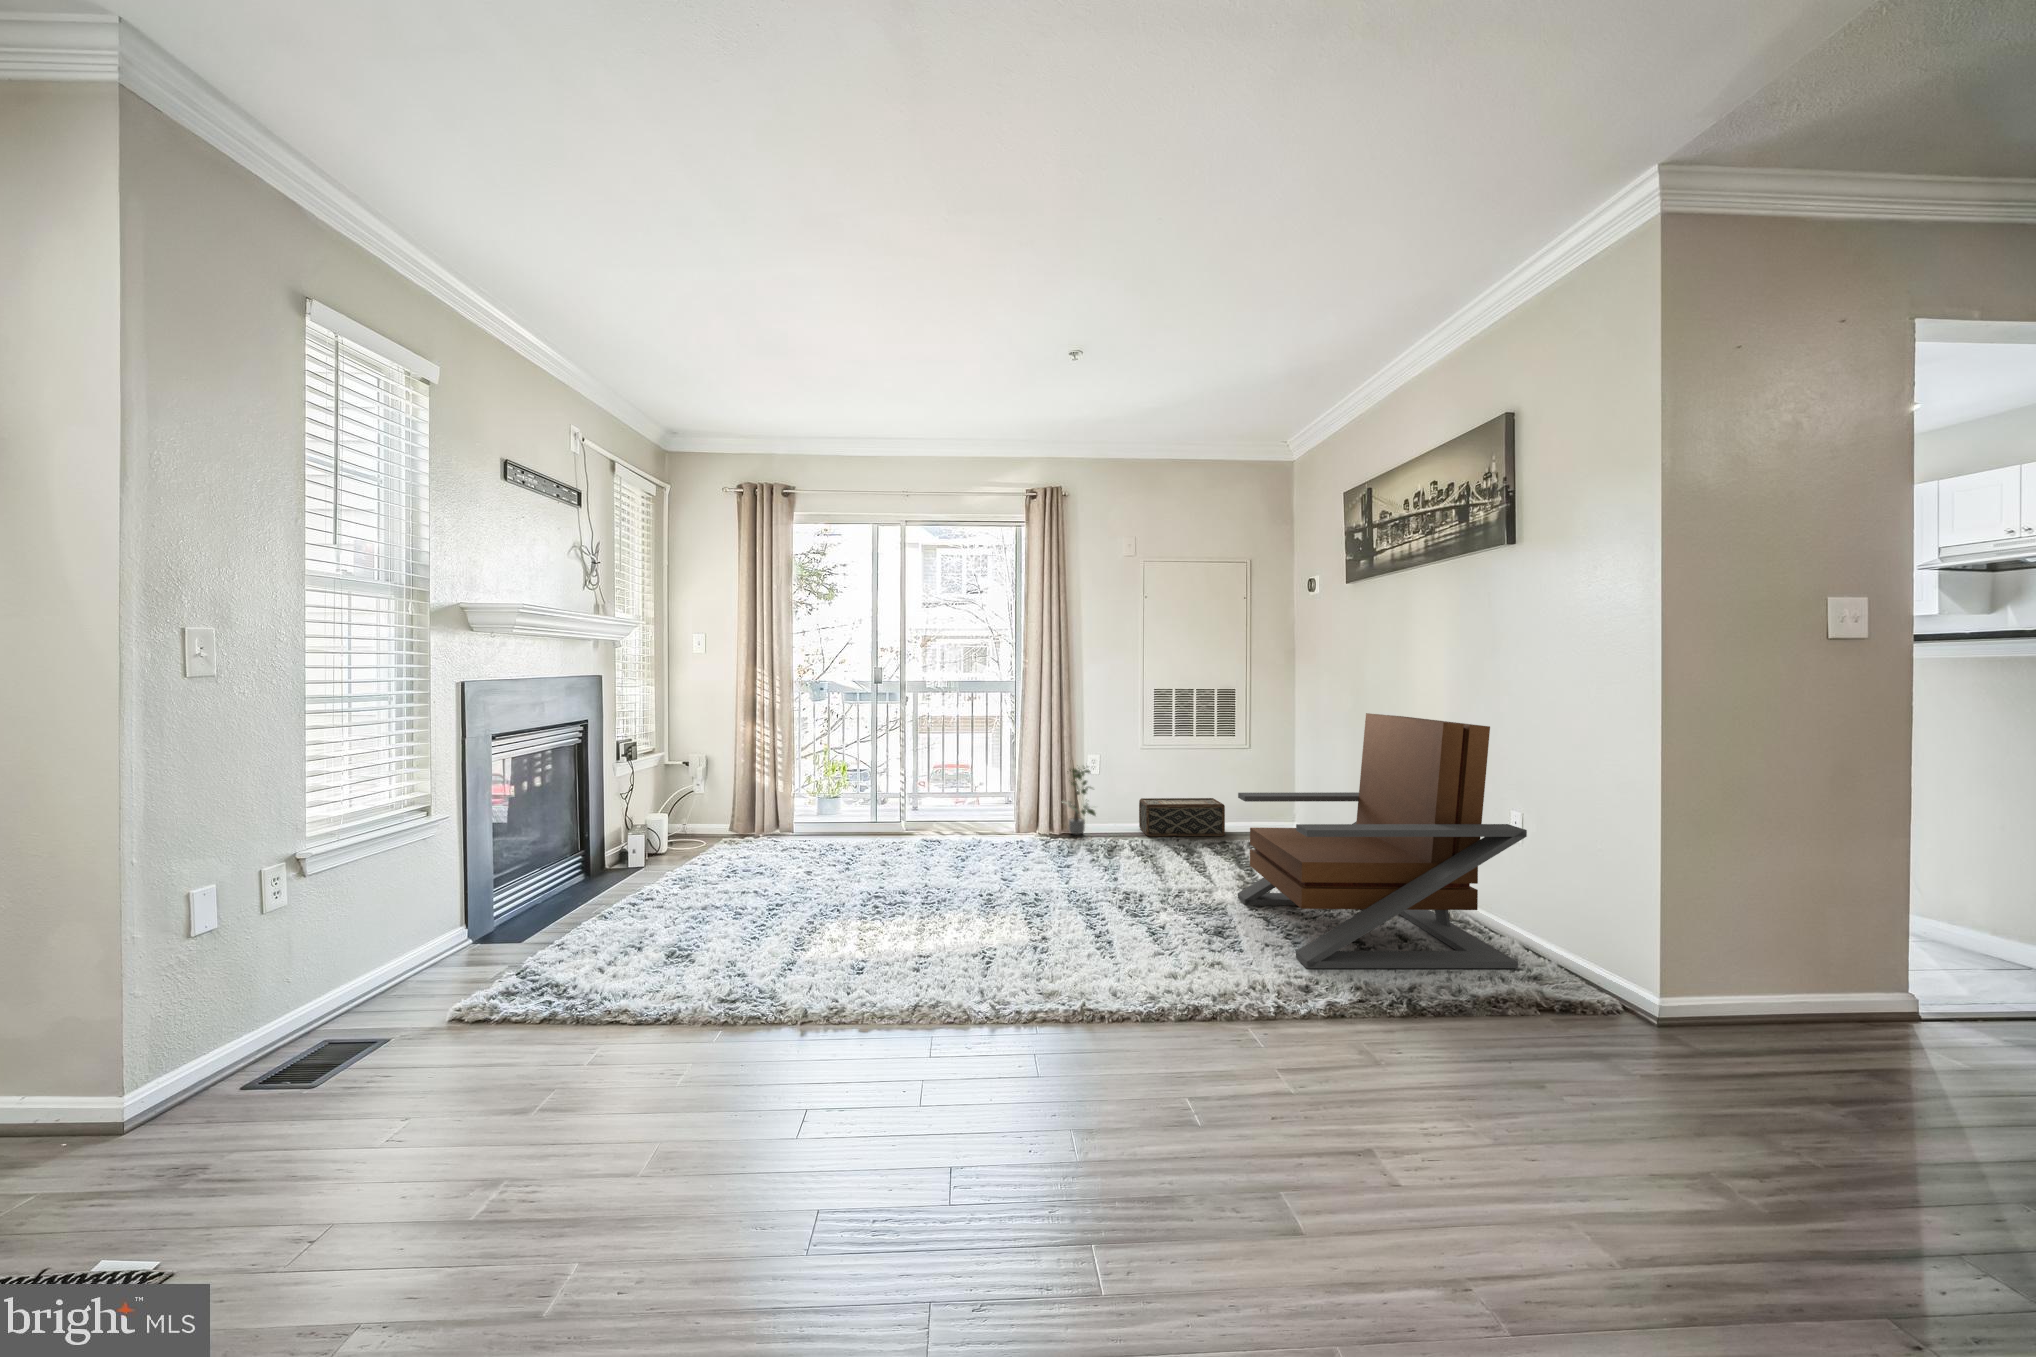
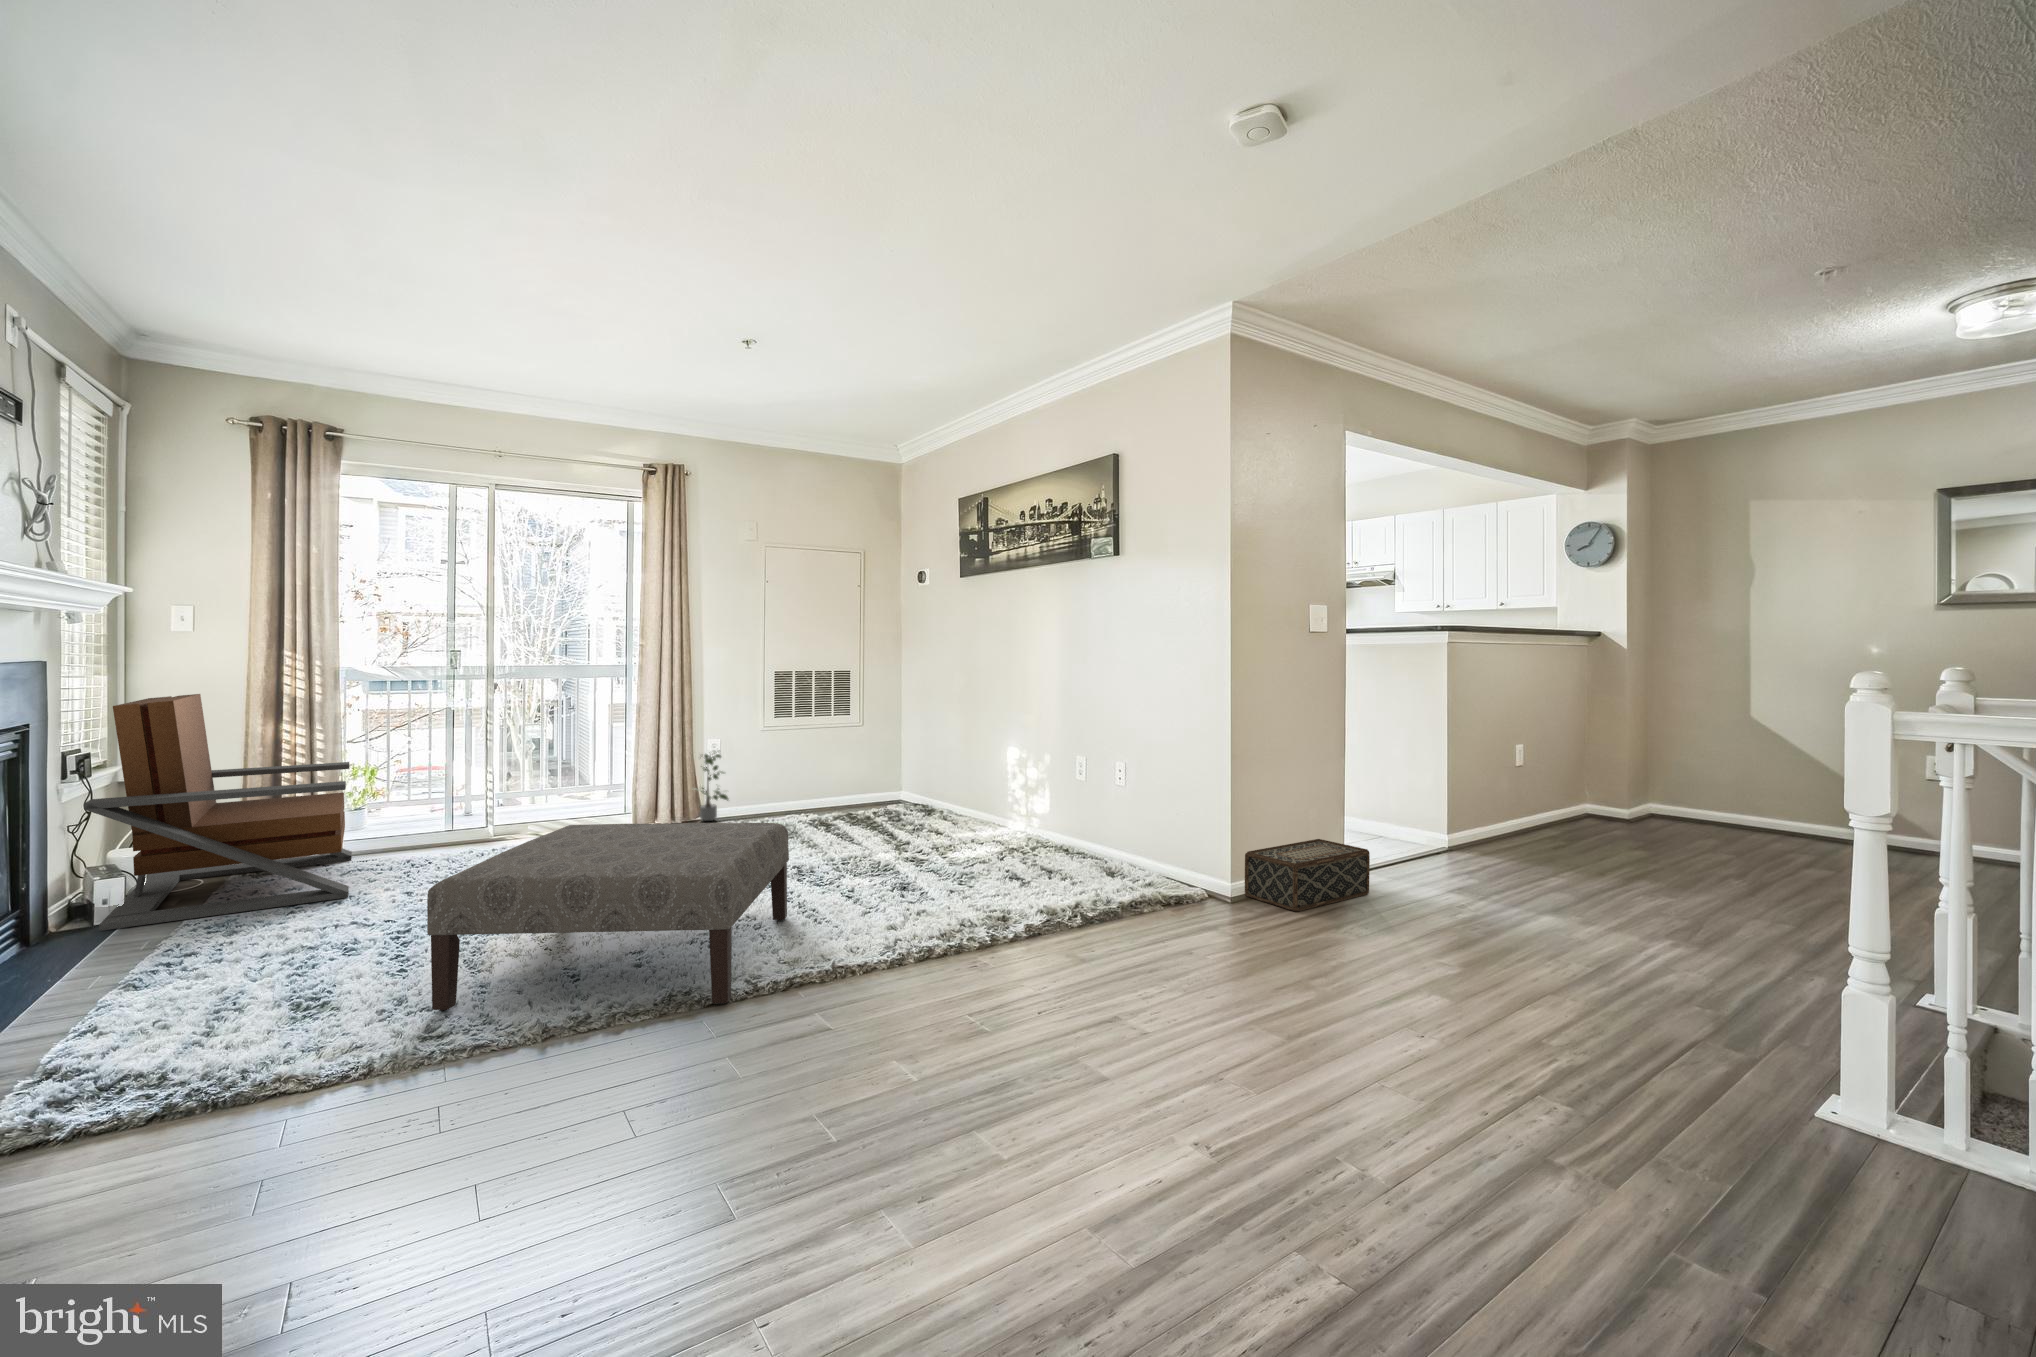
lounge chair: present [1238,713,1527,968] -> present [84,694,352,931]
woven basket: present [1139,798,1225,836] -> present [1245,839,1370,911]
ottoman: none [744,826,1079,1024] -> present [427,823,789,1011]

